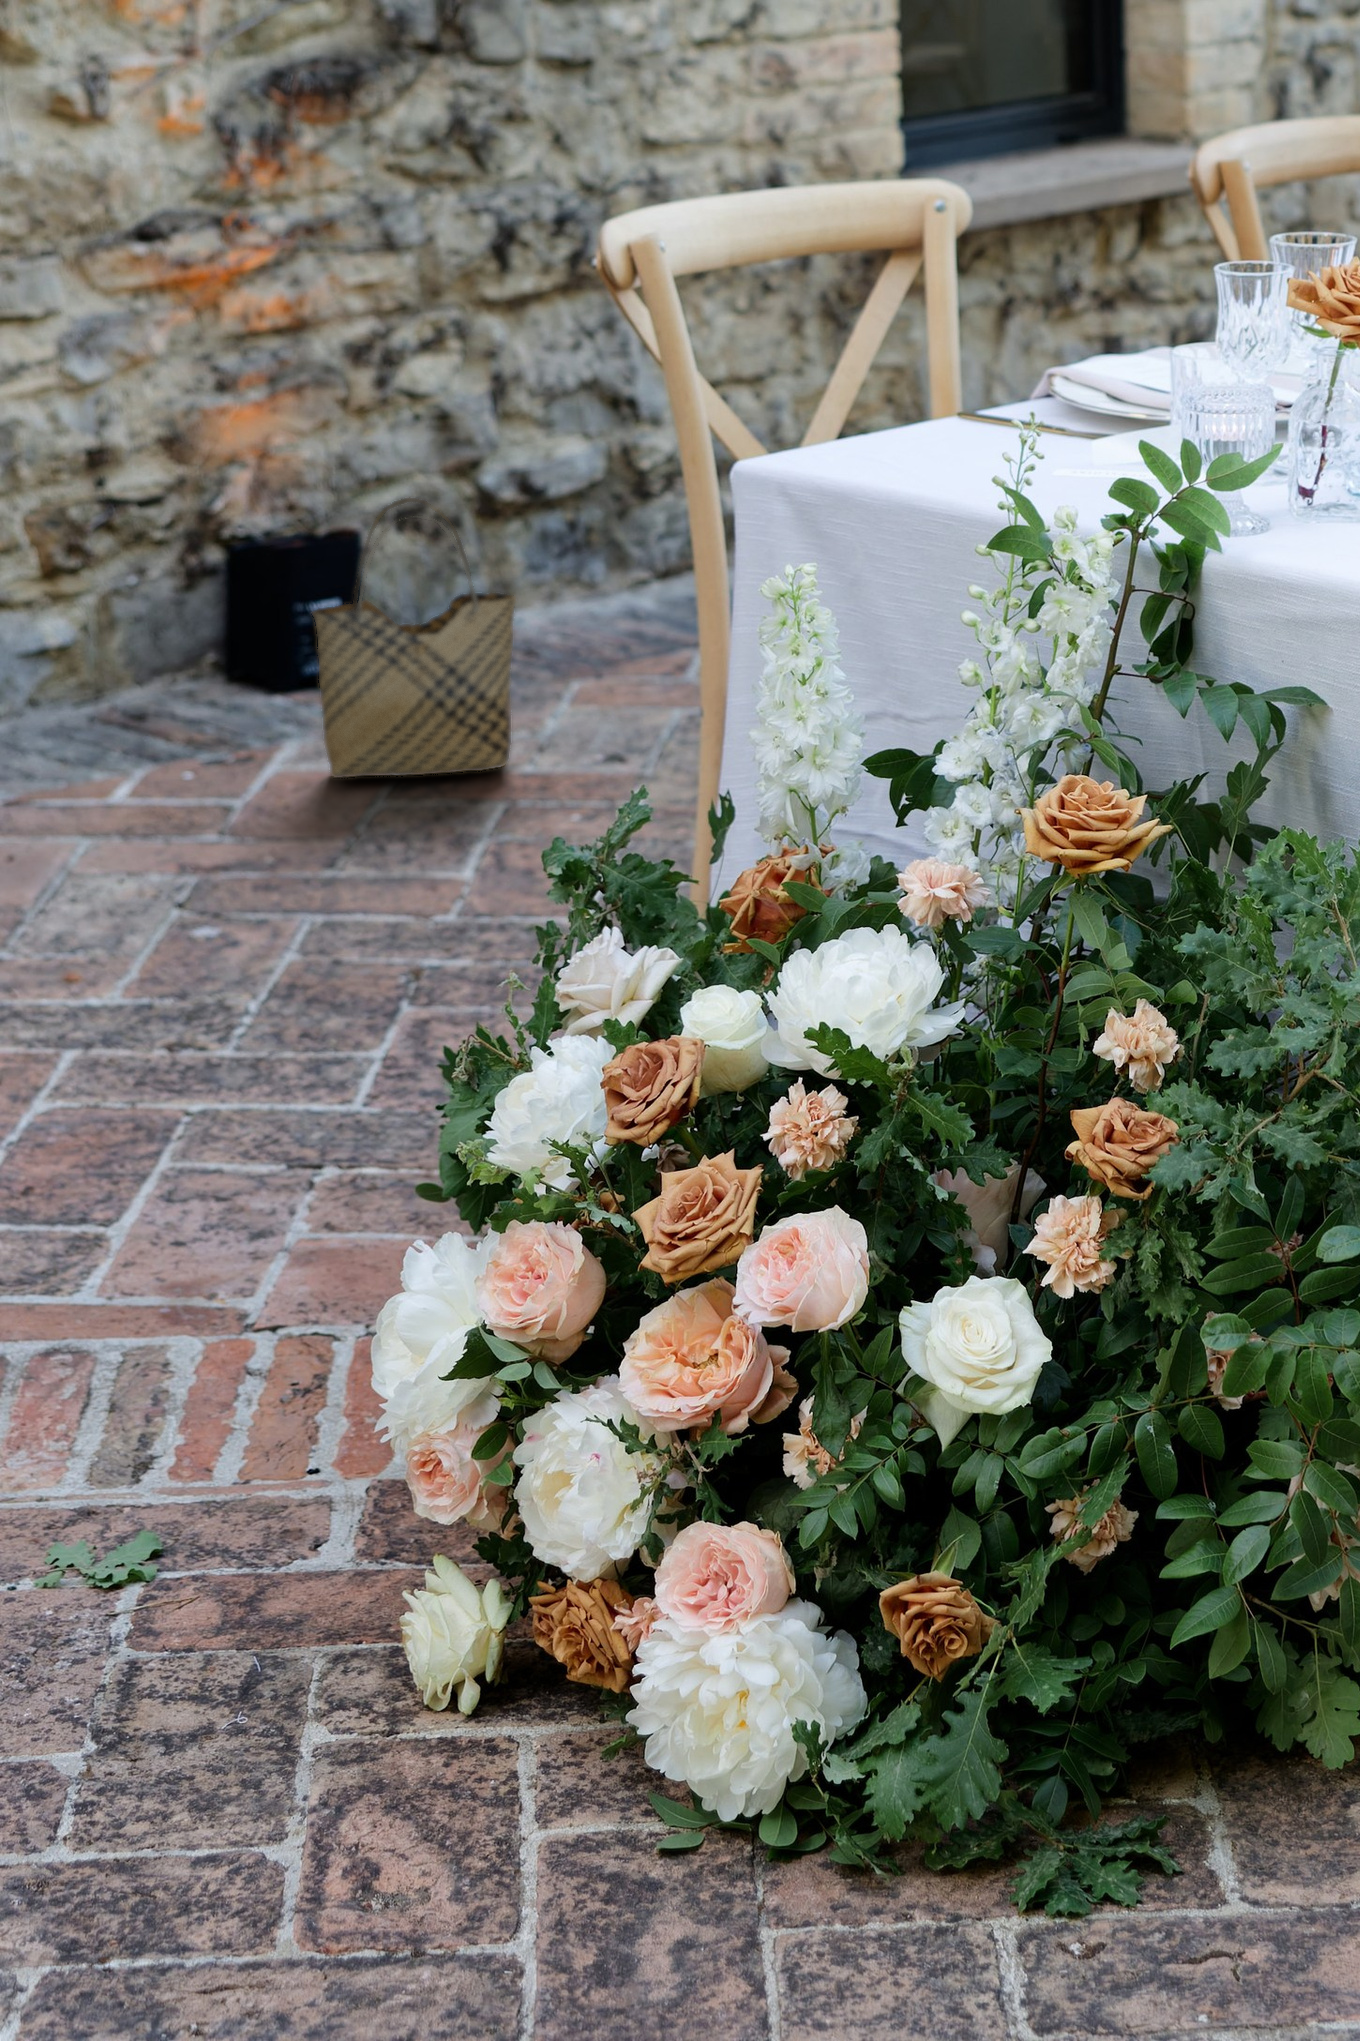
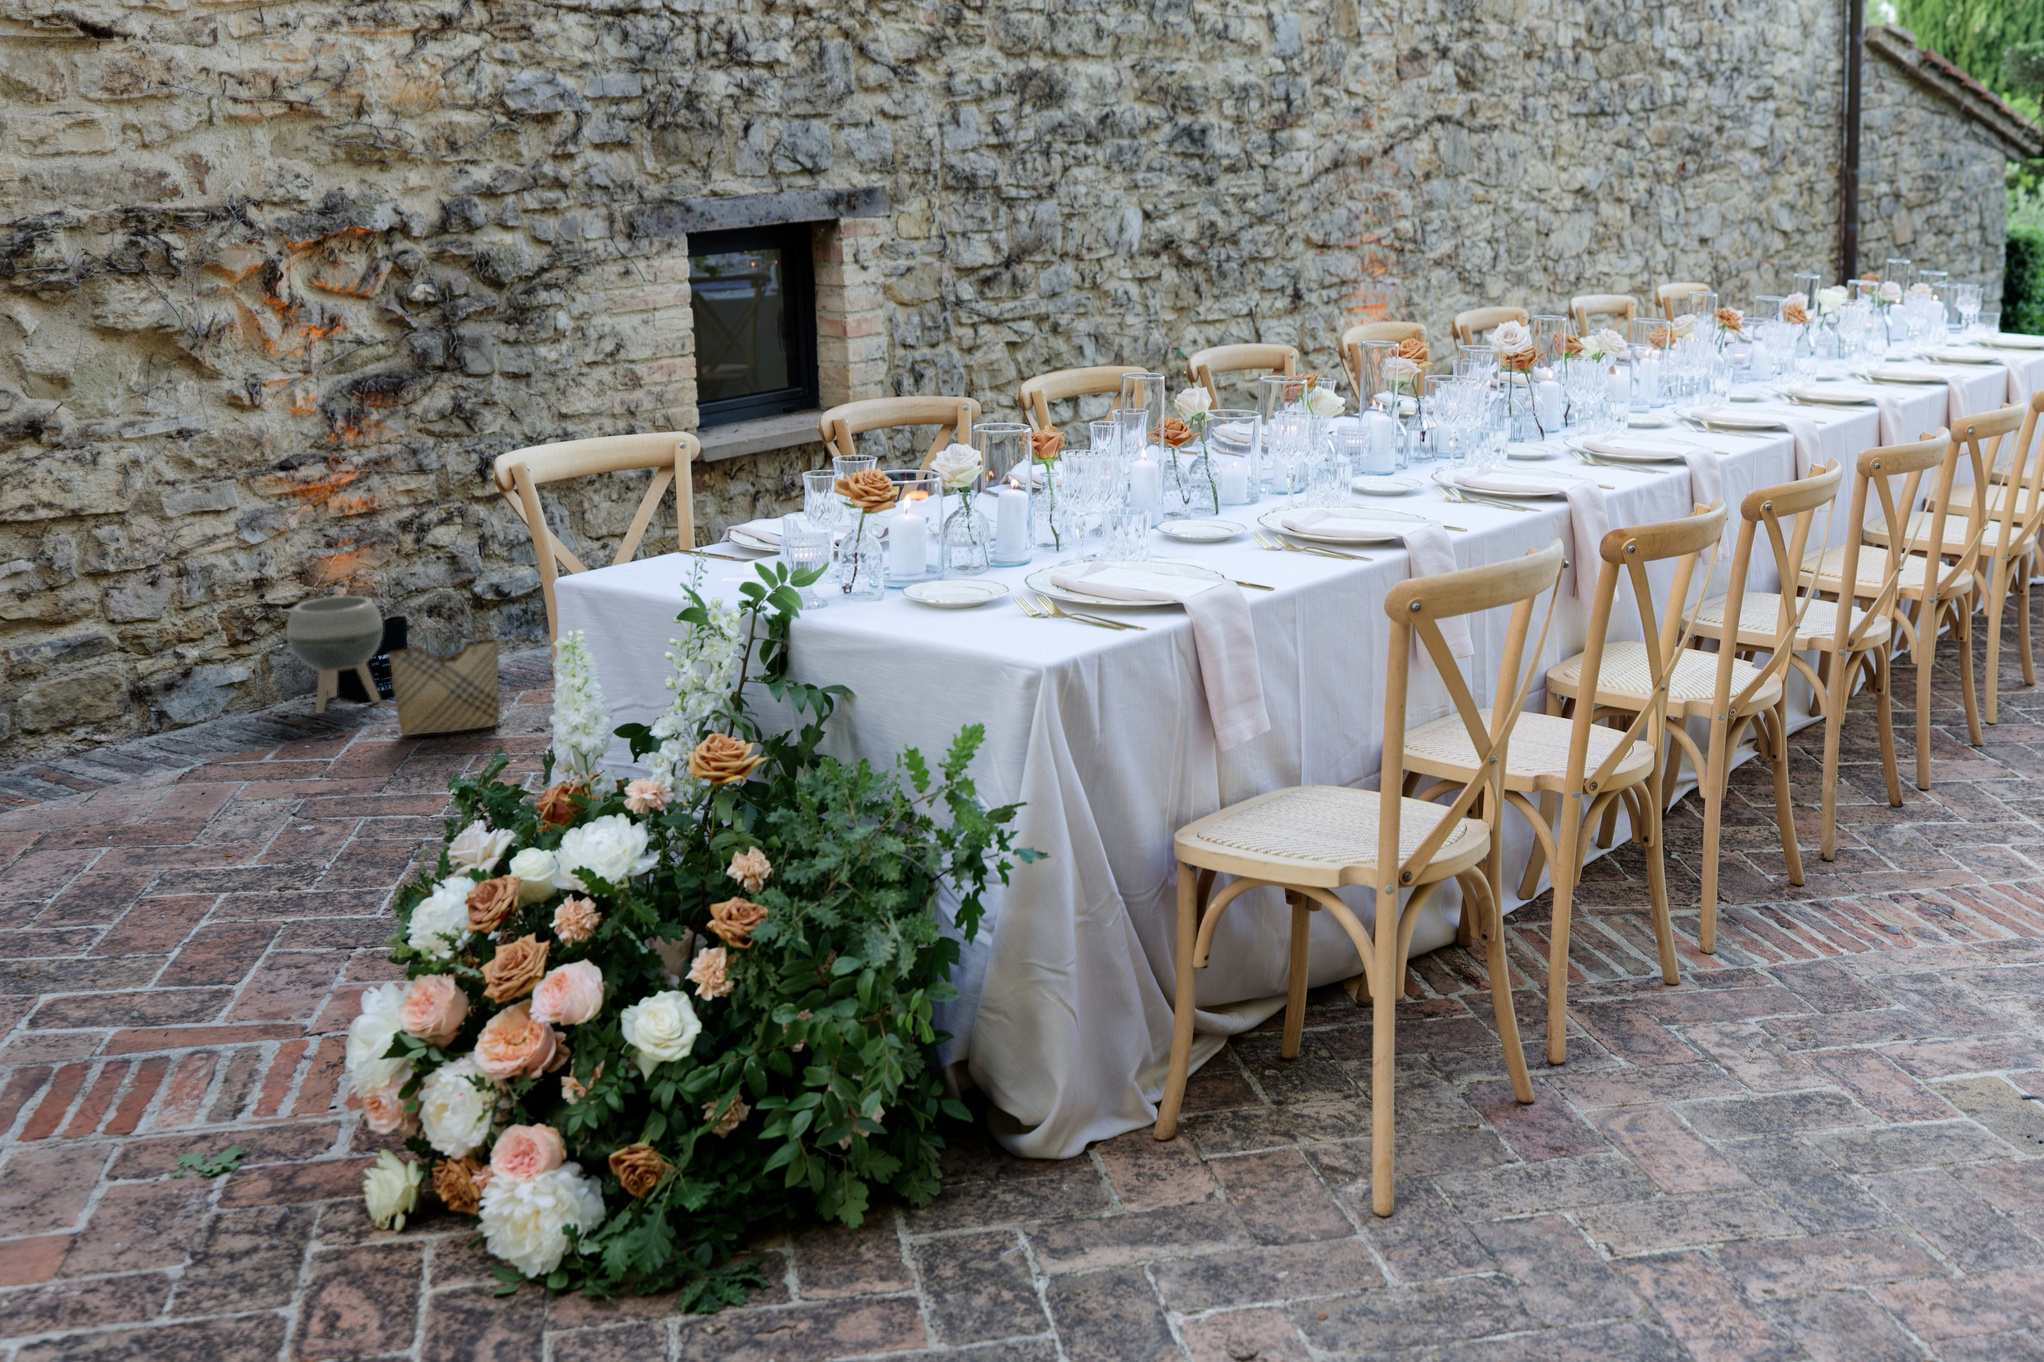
planter: none [121,497,292,727] -> present [287,596,383,713]

